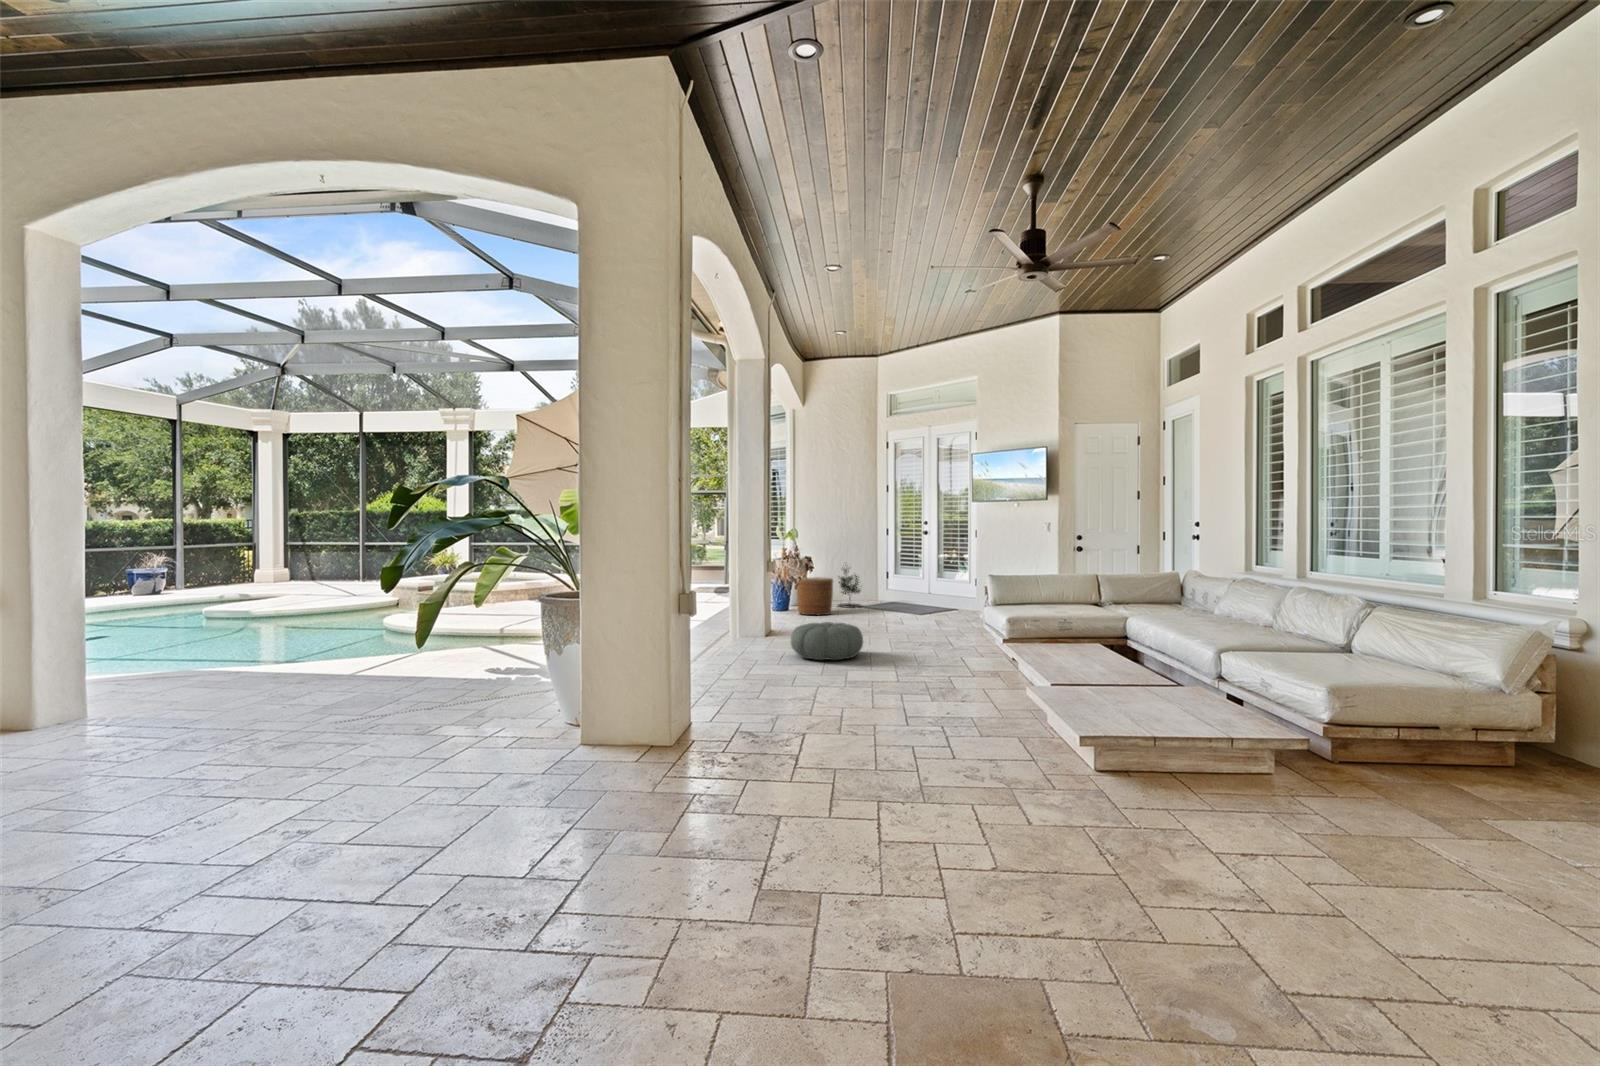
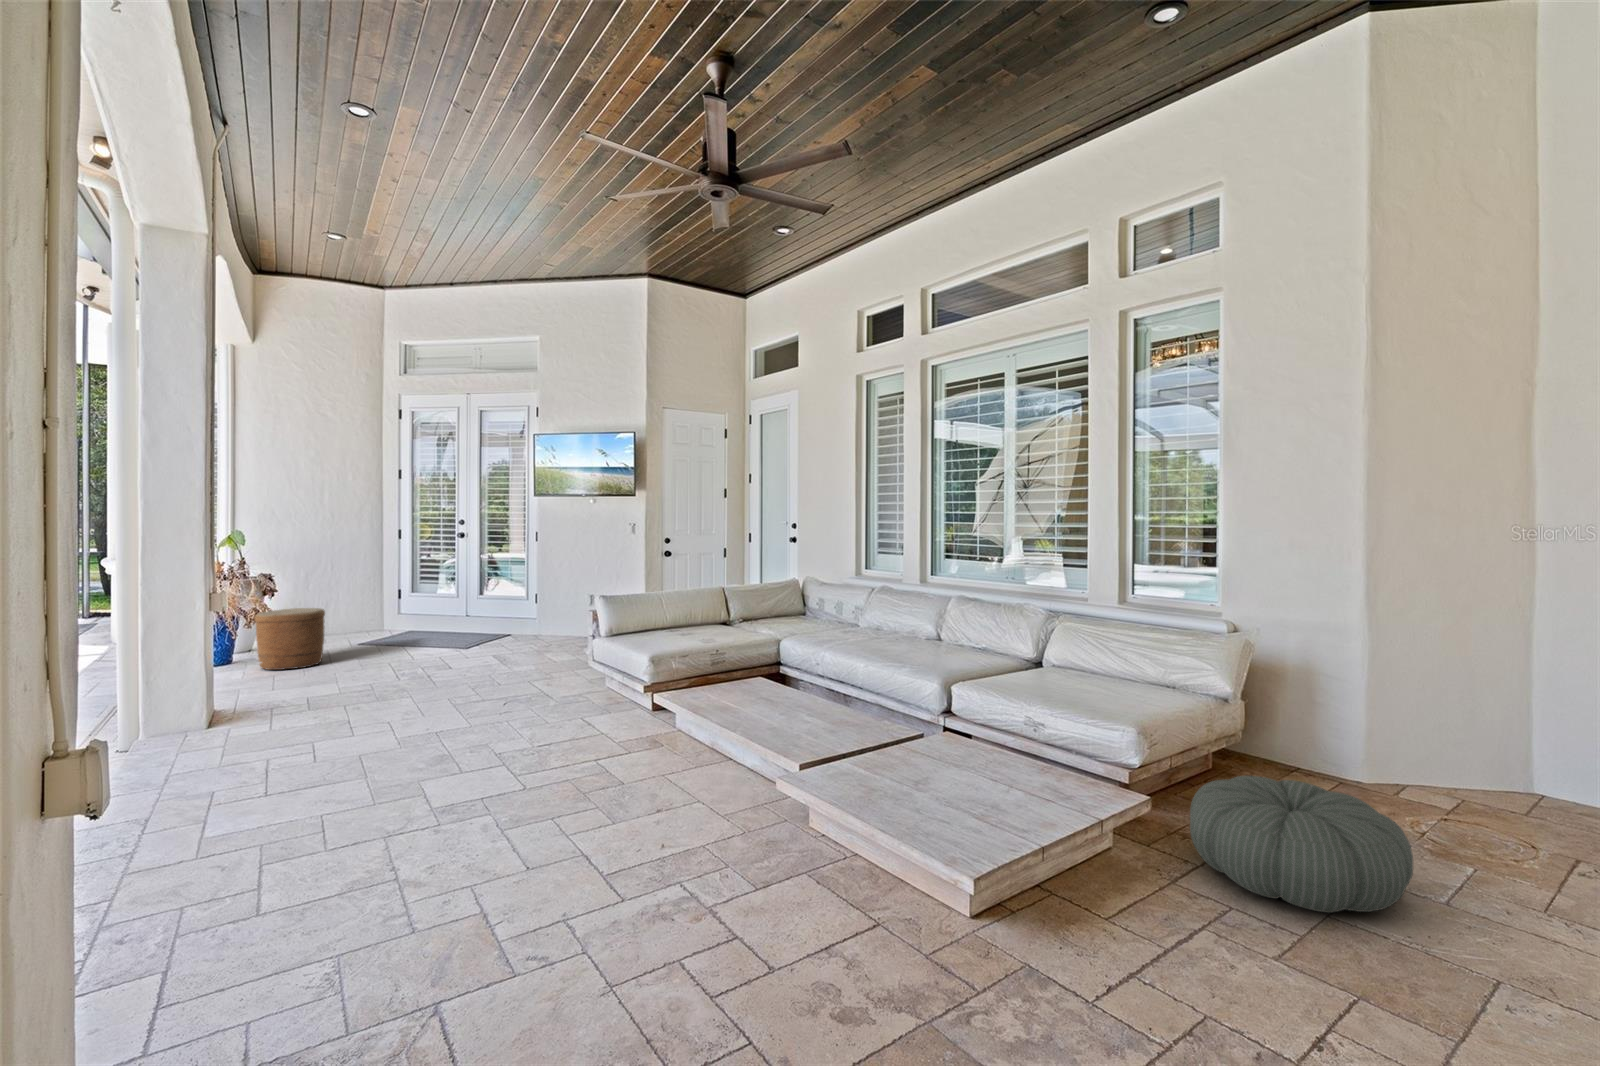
potted tree: present [838,568,861,608] -> none [320,580,367,647]
pouf: present [791,622,863,660] -> present [1190,775,1413,913]

